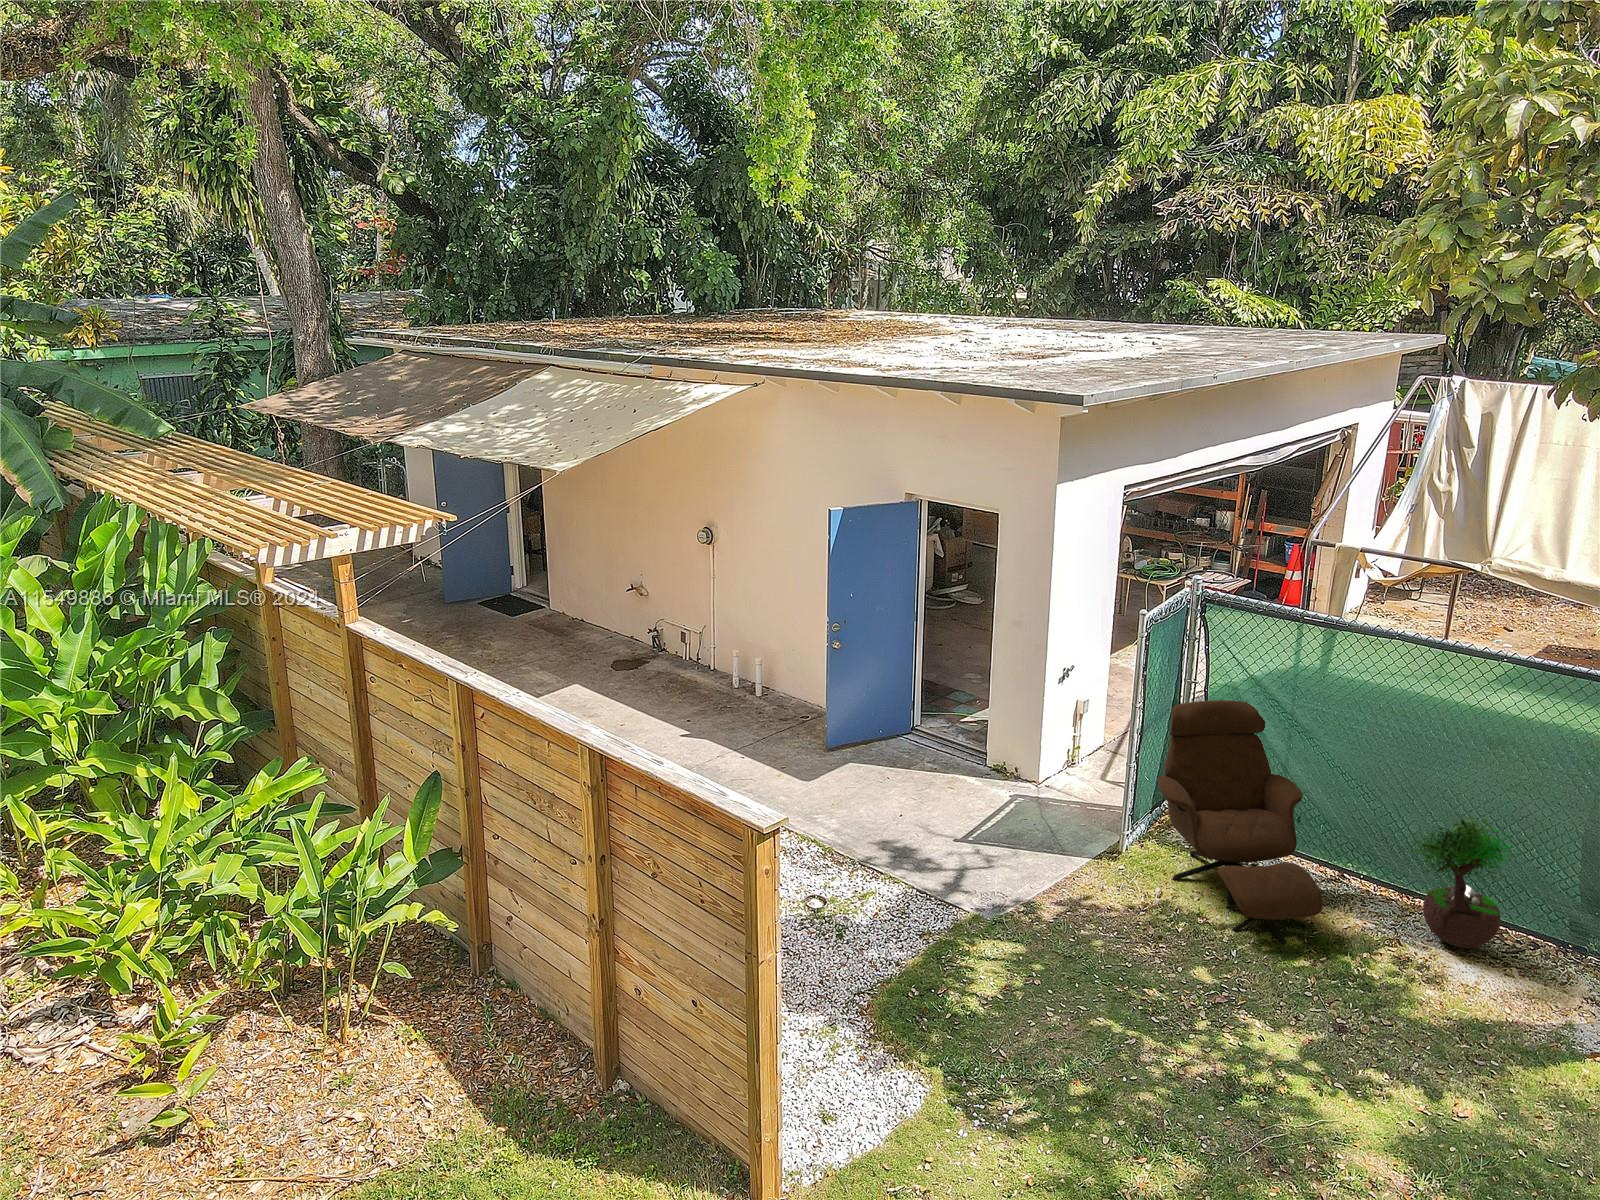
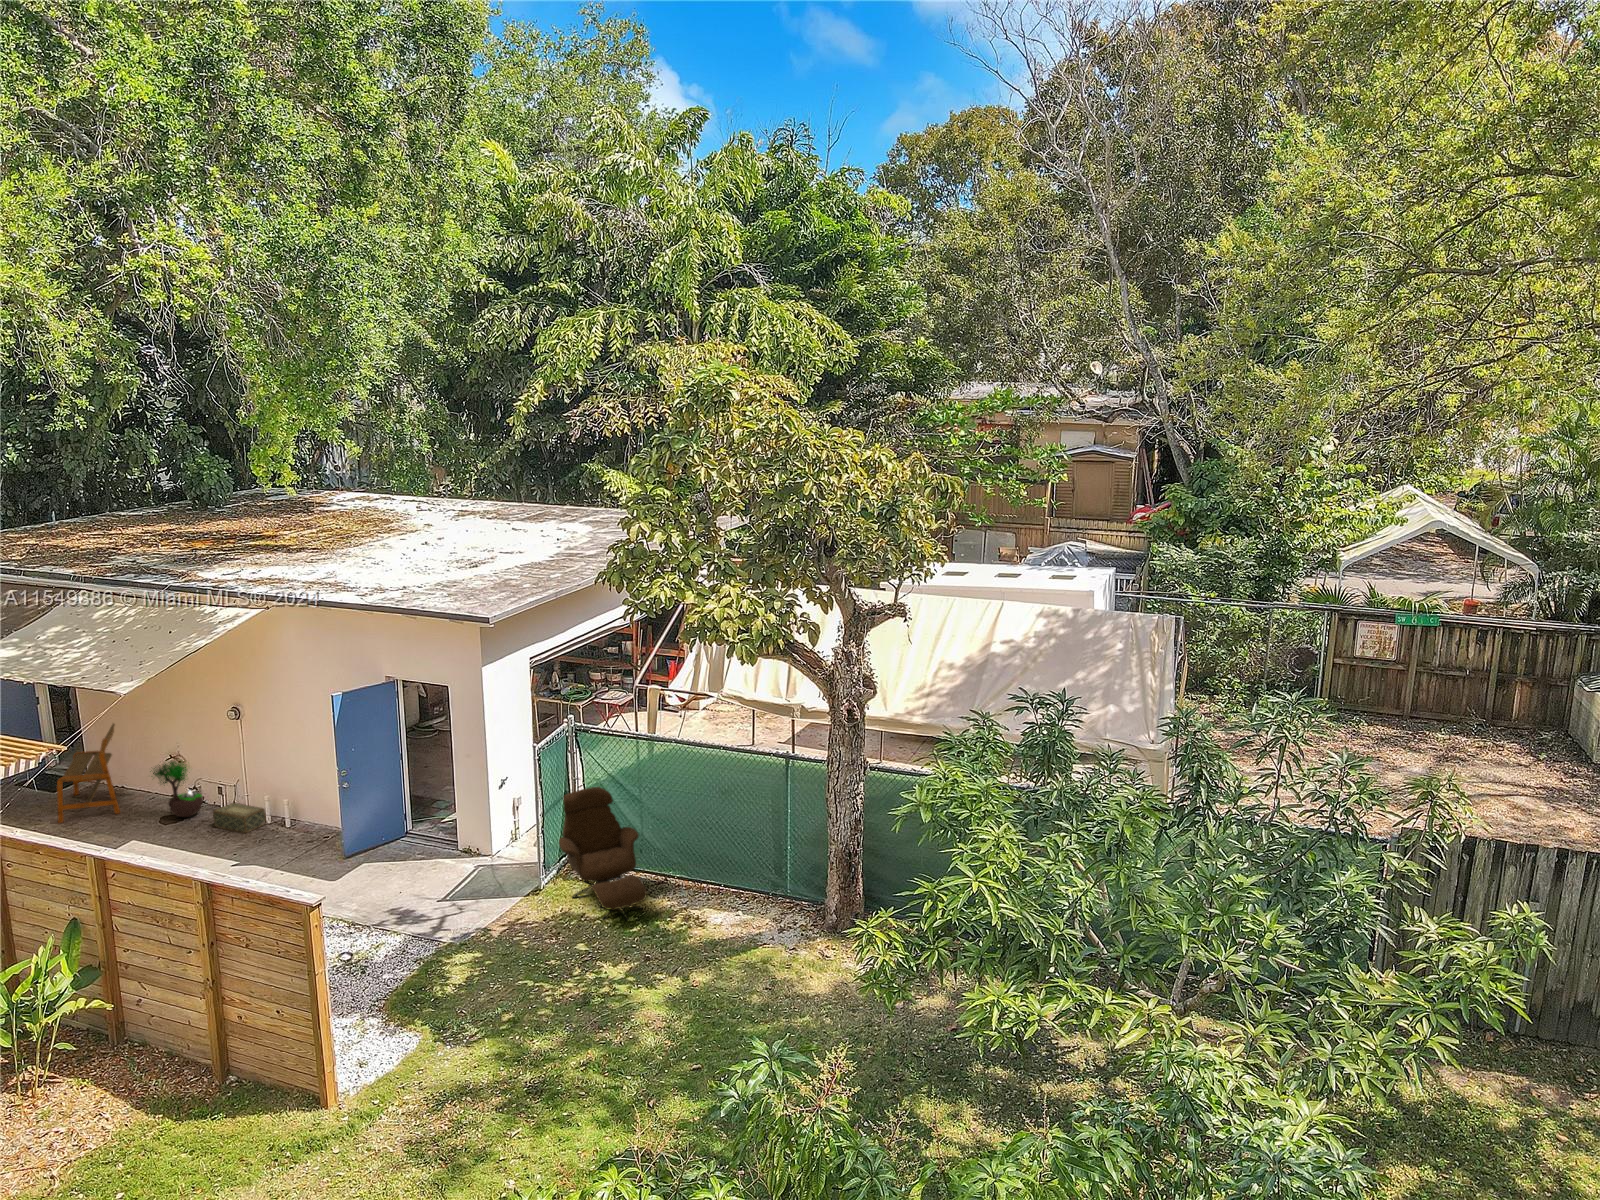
bench: none [533,545,611,658] -> present [57,724,120,823]
woven basket: none [685,659,744,700] -> present [213,803,266,833]
potted tree: present [1411,805,1519,948] -> present [150,760,203,817]

